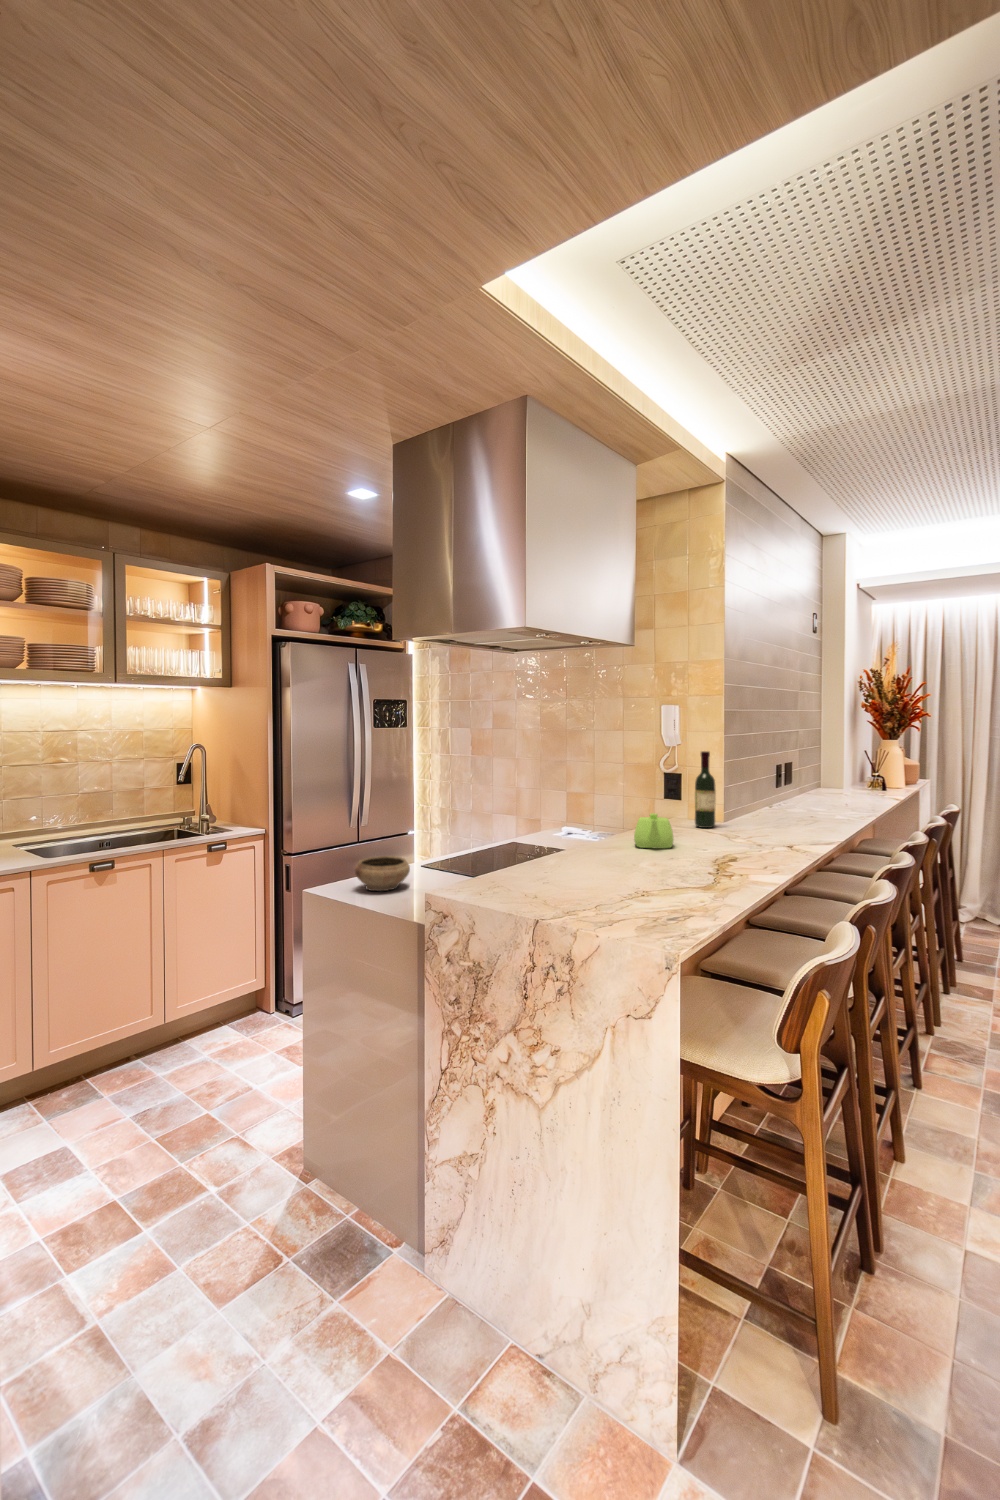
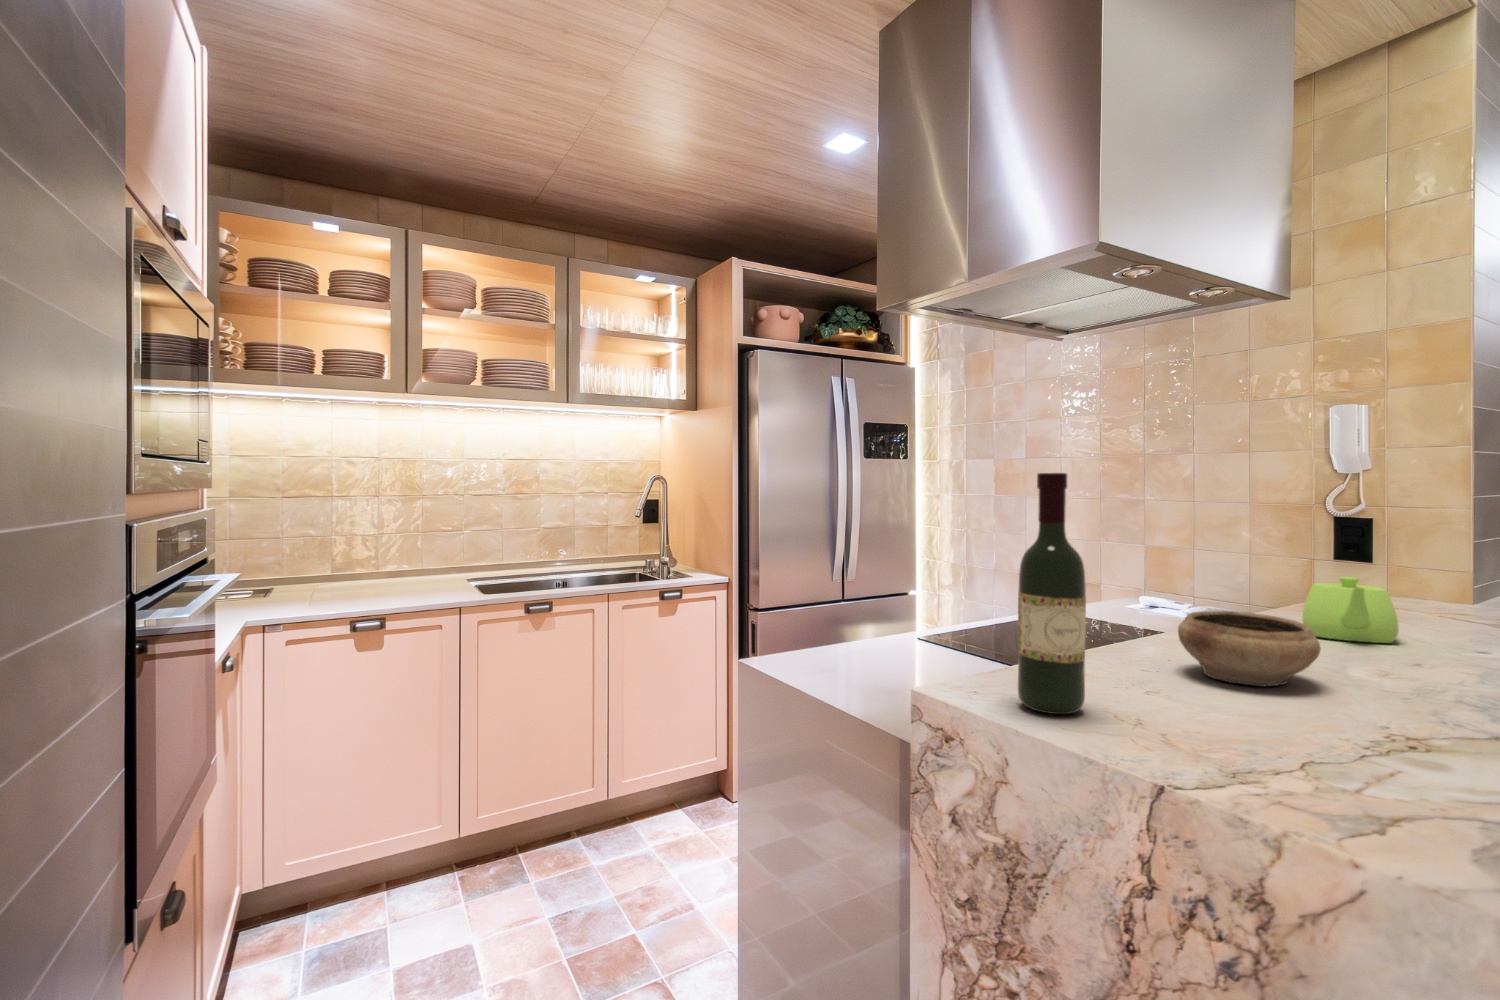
wine bottle: present [695,751,716,828] -> present [1018,473,1086,714]
ceramic bowl: present [355,856,410,891] -> present [1178,611,1321,686]

